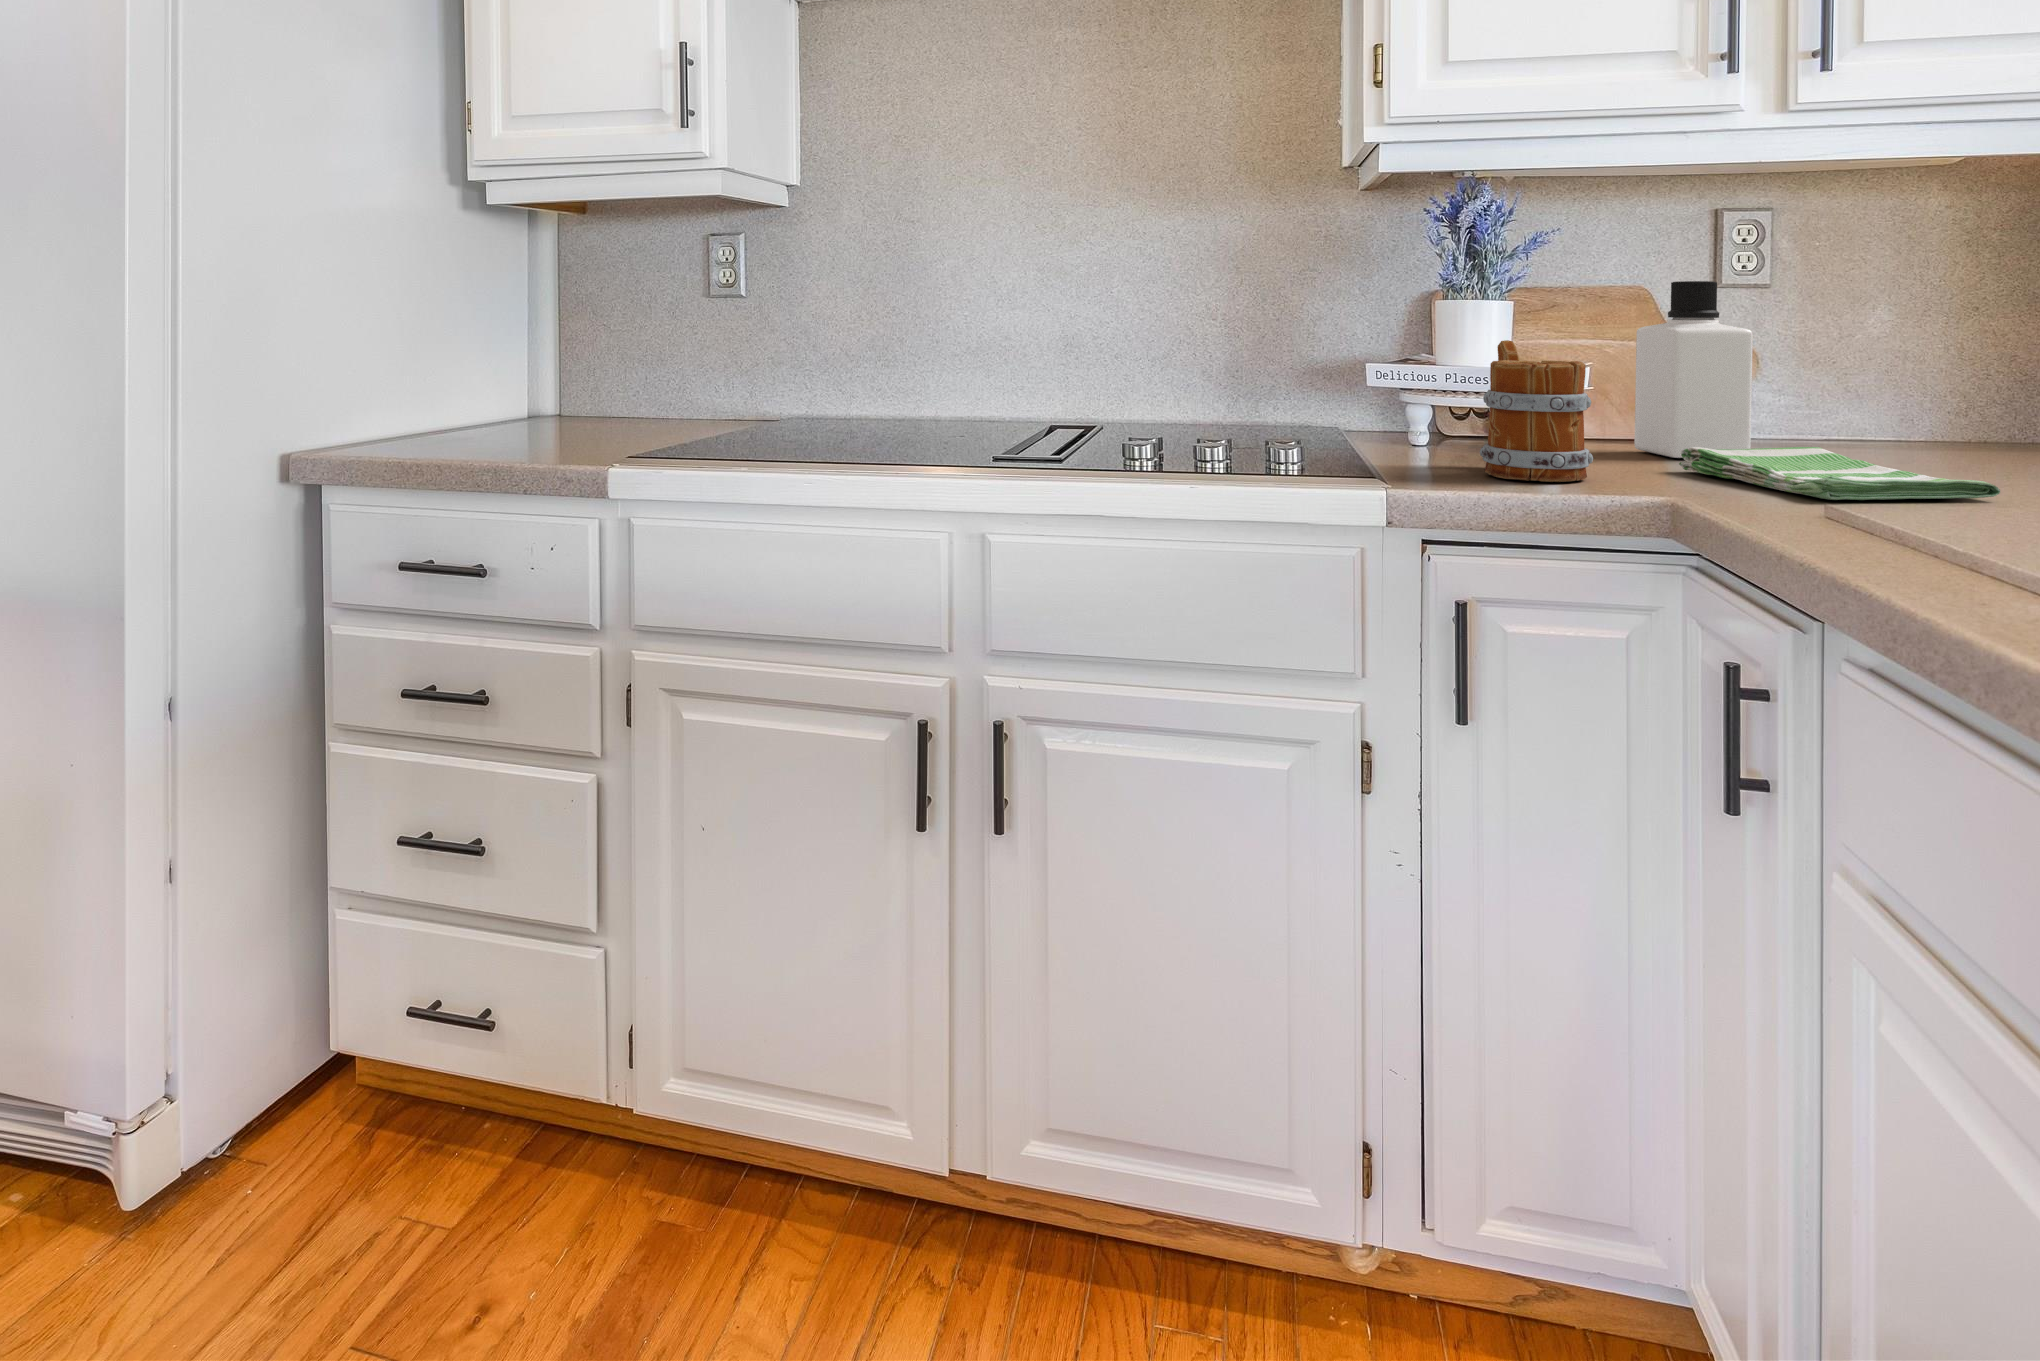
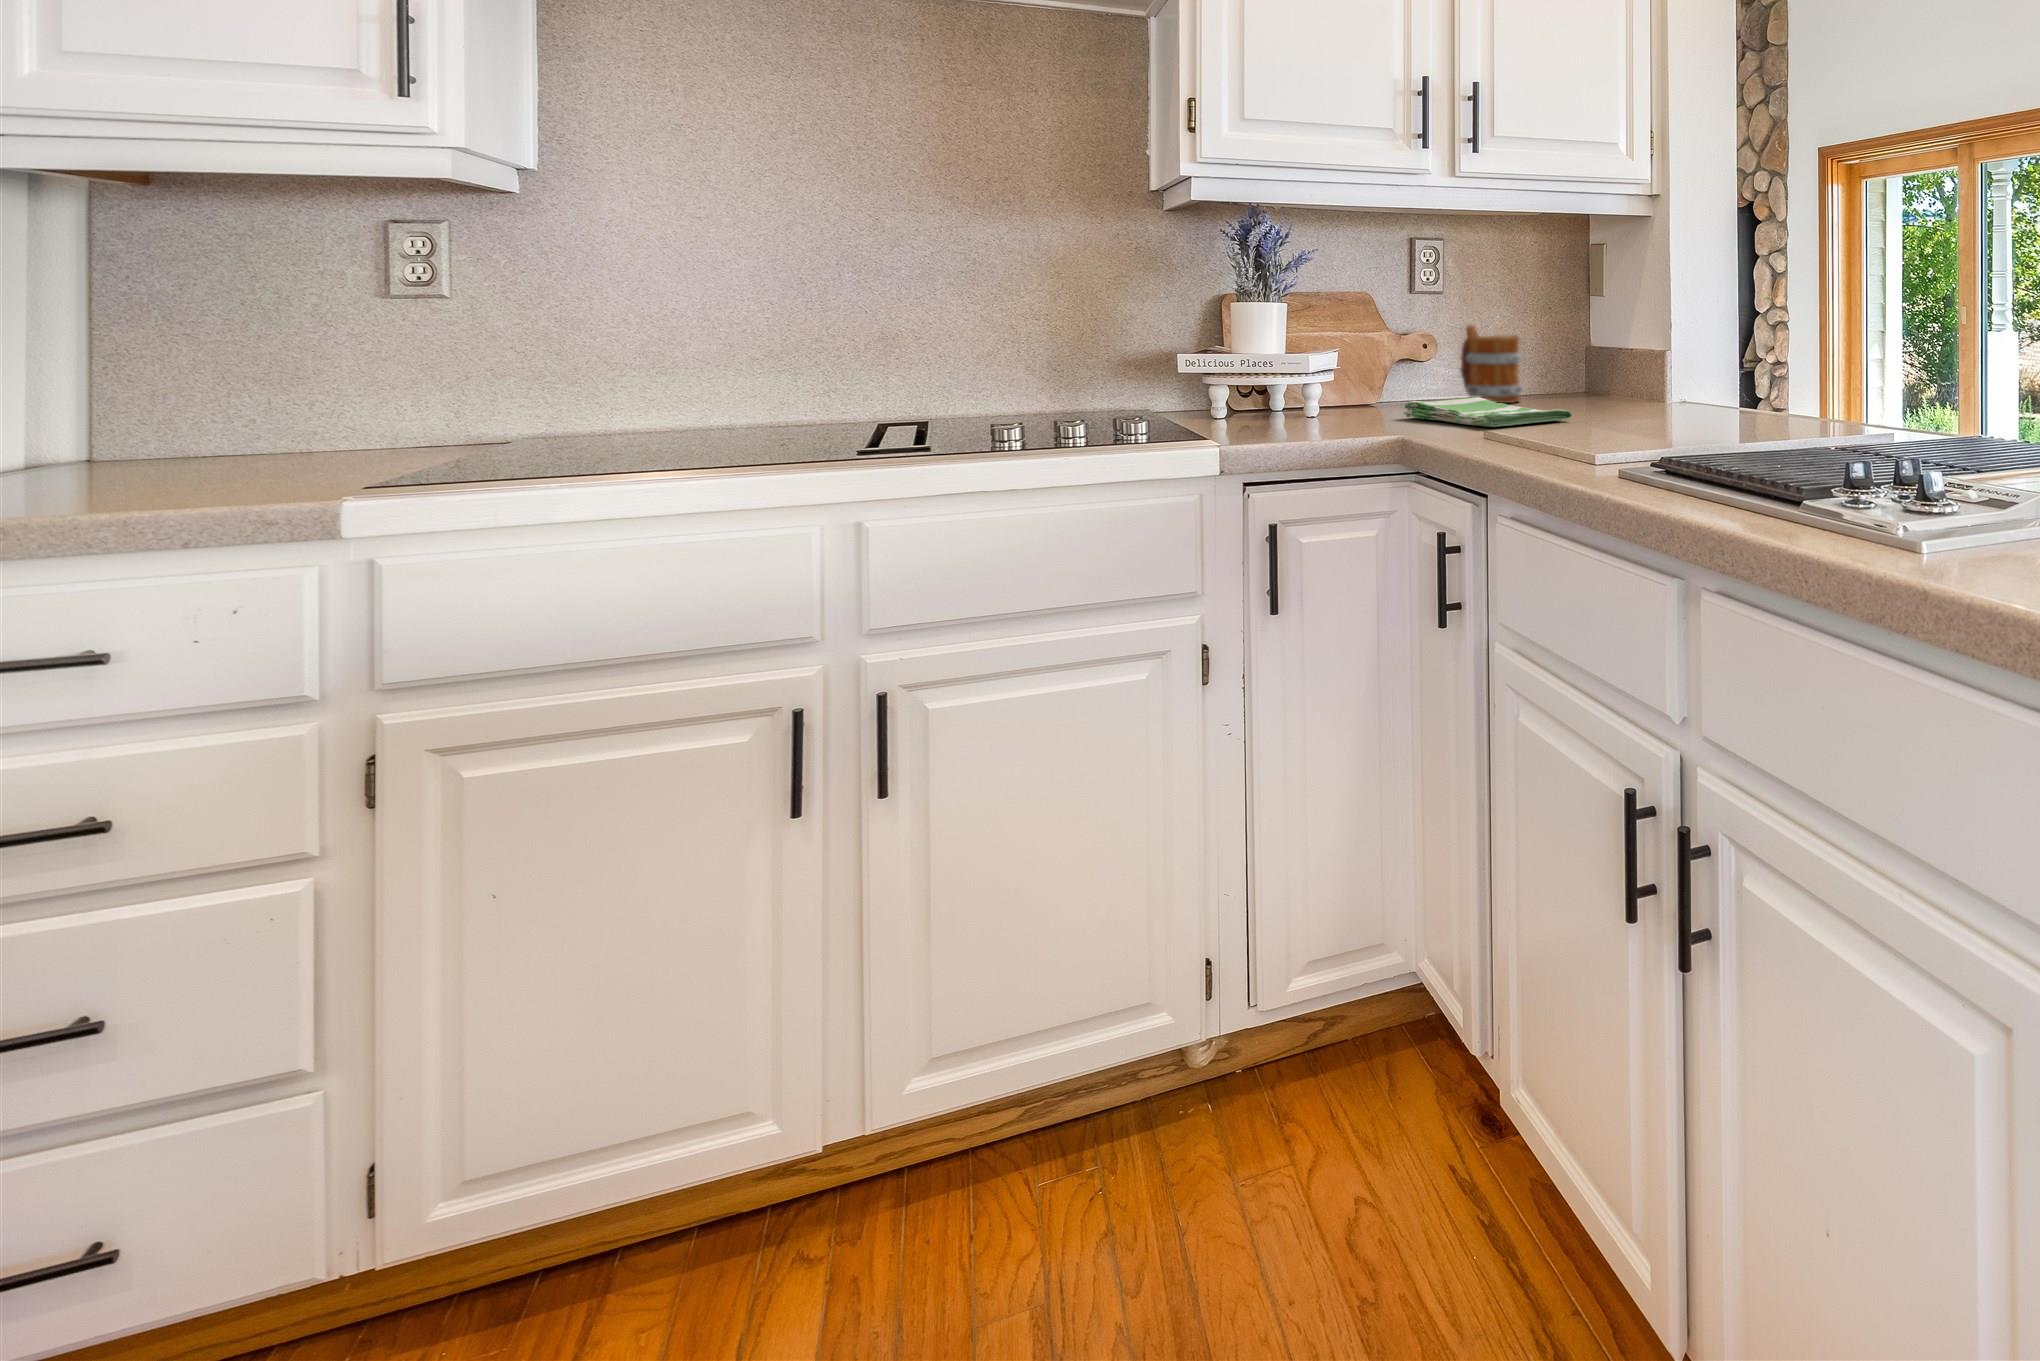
bottle: present [1634,281,1753,458] -> none [1371,289,1440,411]
mug: present [1480,340,1593,482] -> present [1460,325,1523,403]

